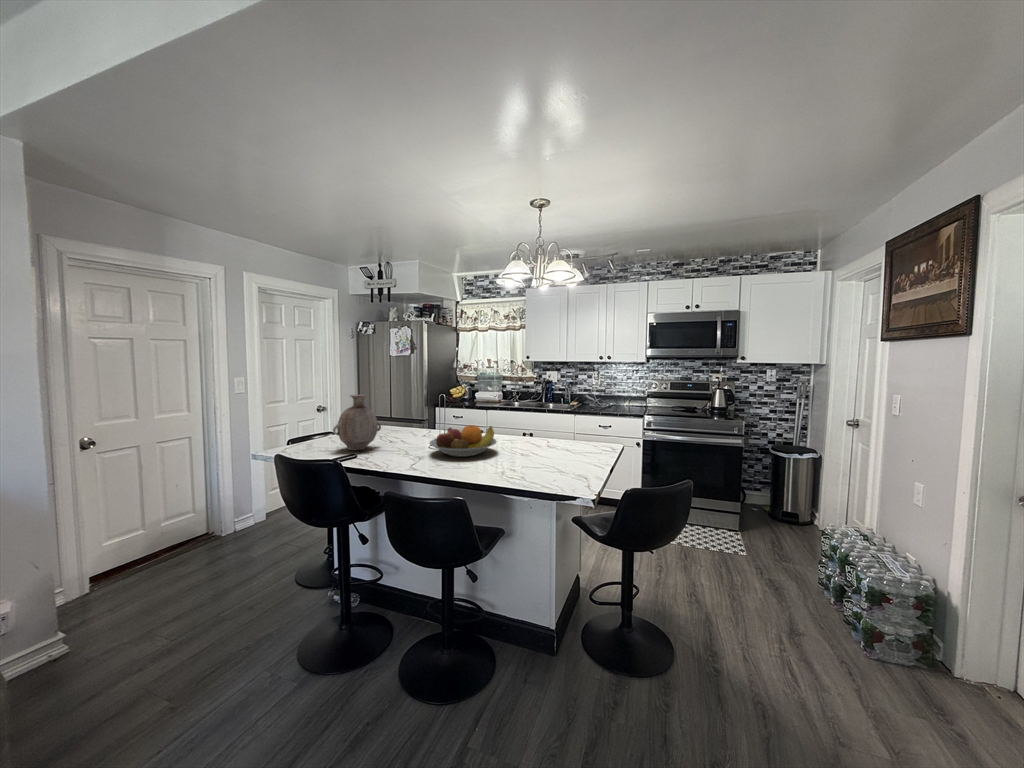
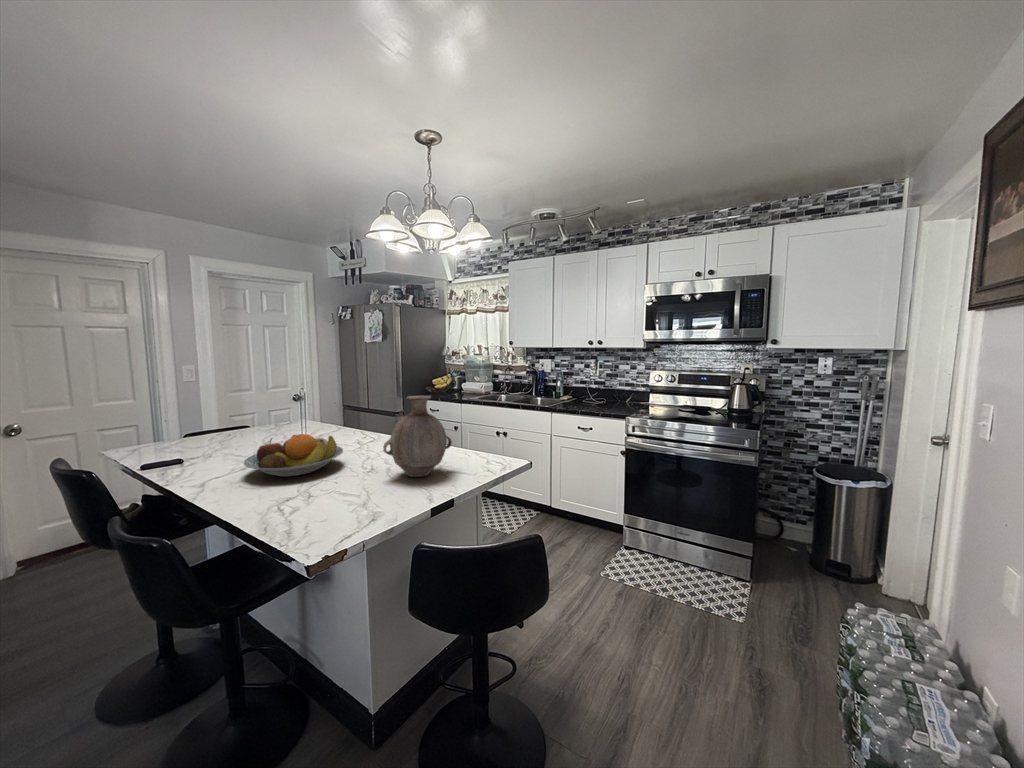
vase: present [333,395,381,450] -> present [383,396,452,477]

